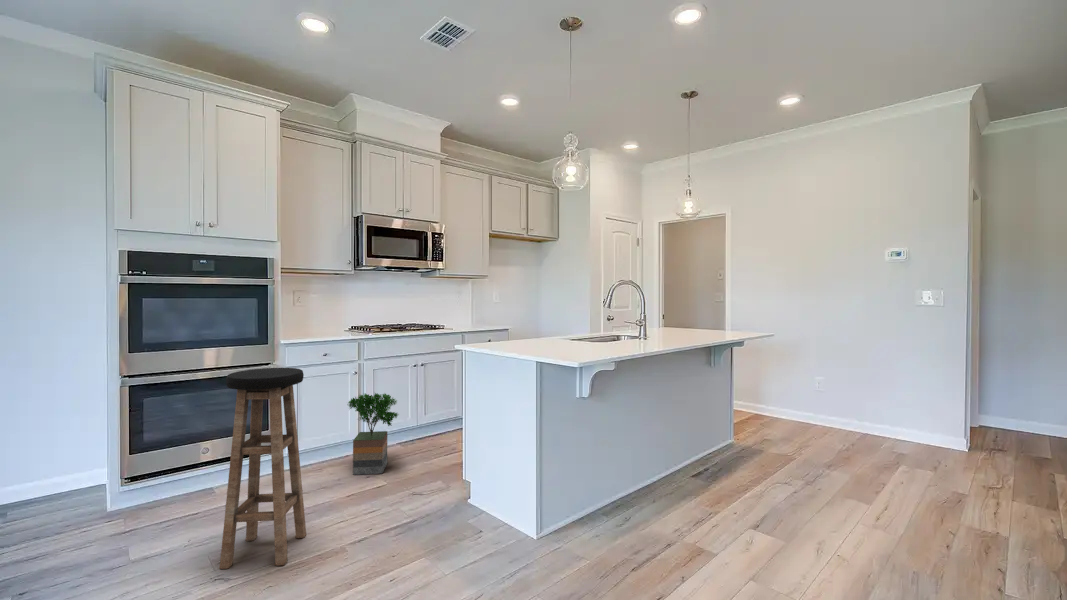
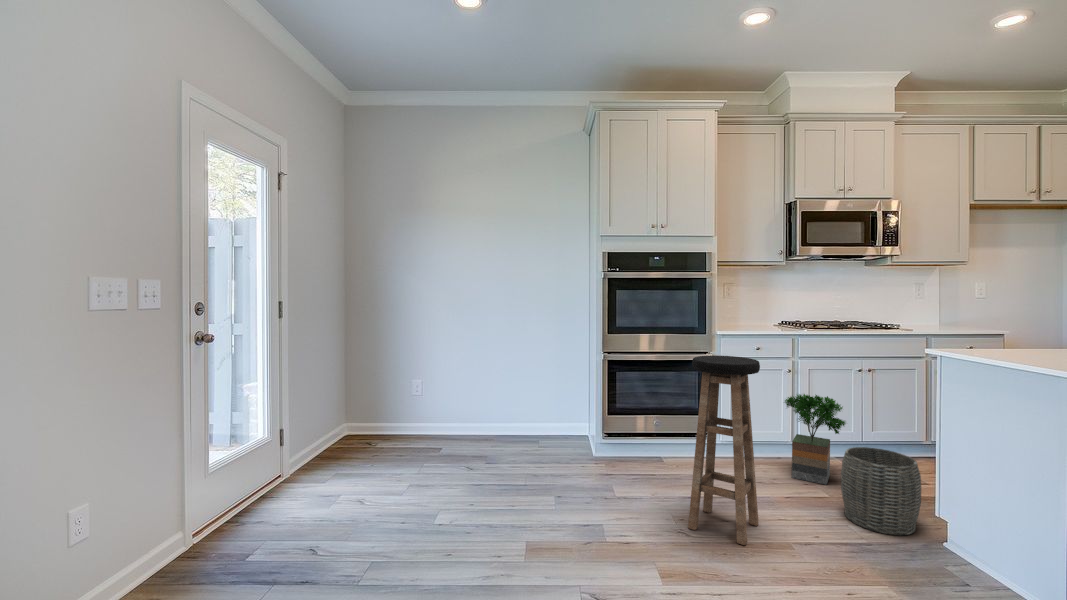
woven basket: none [387,433,444,506] -> present [841,447,921,535]

